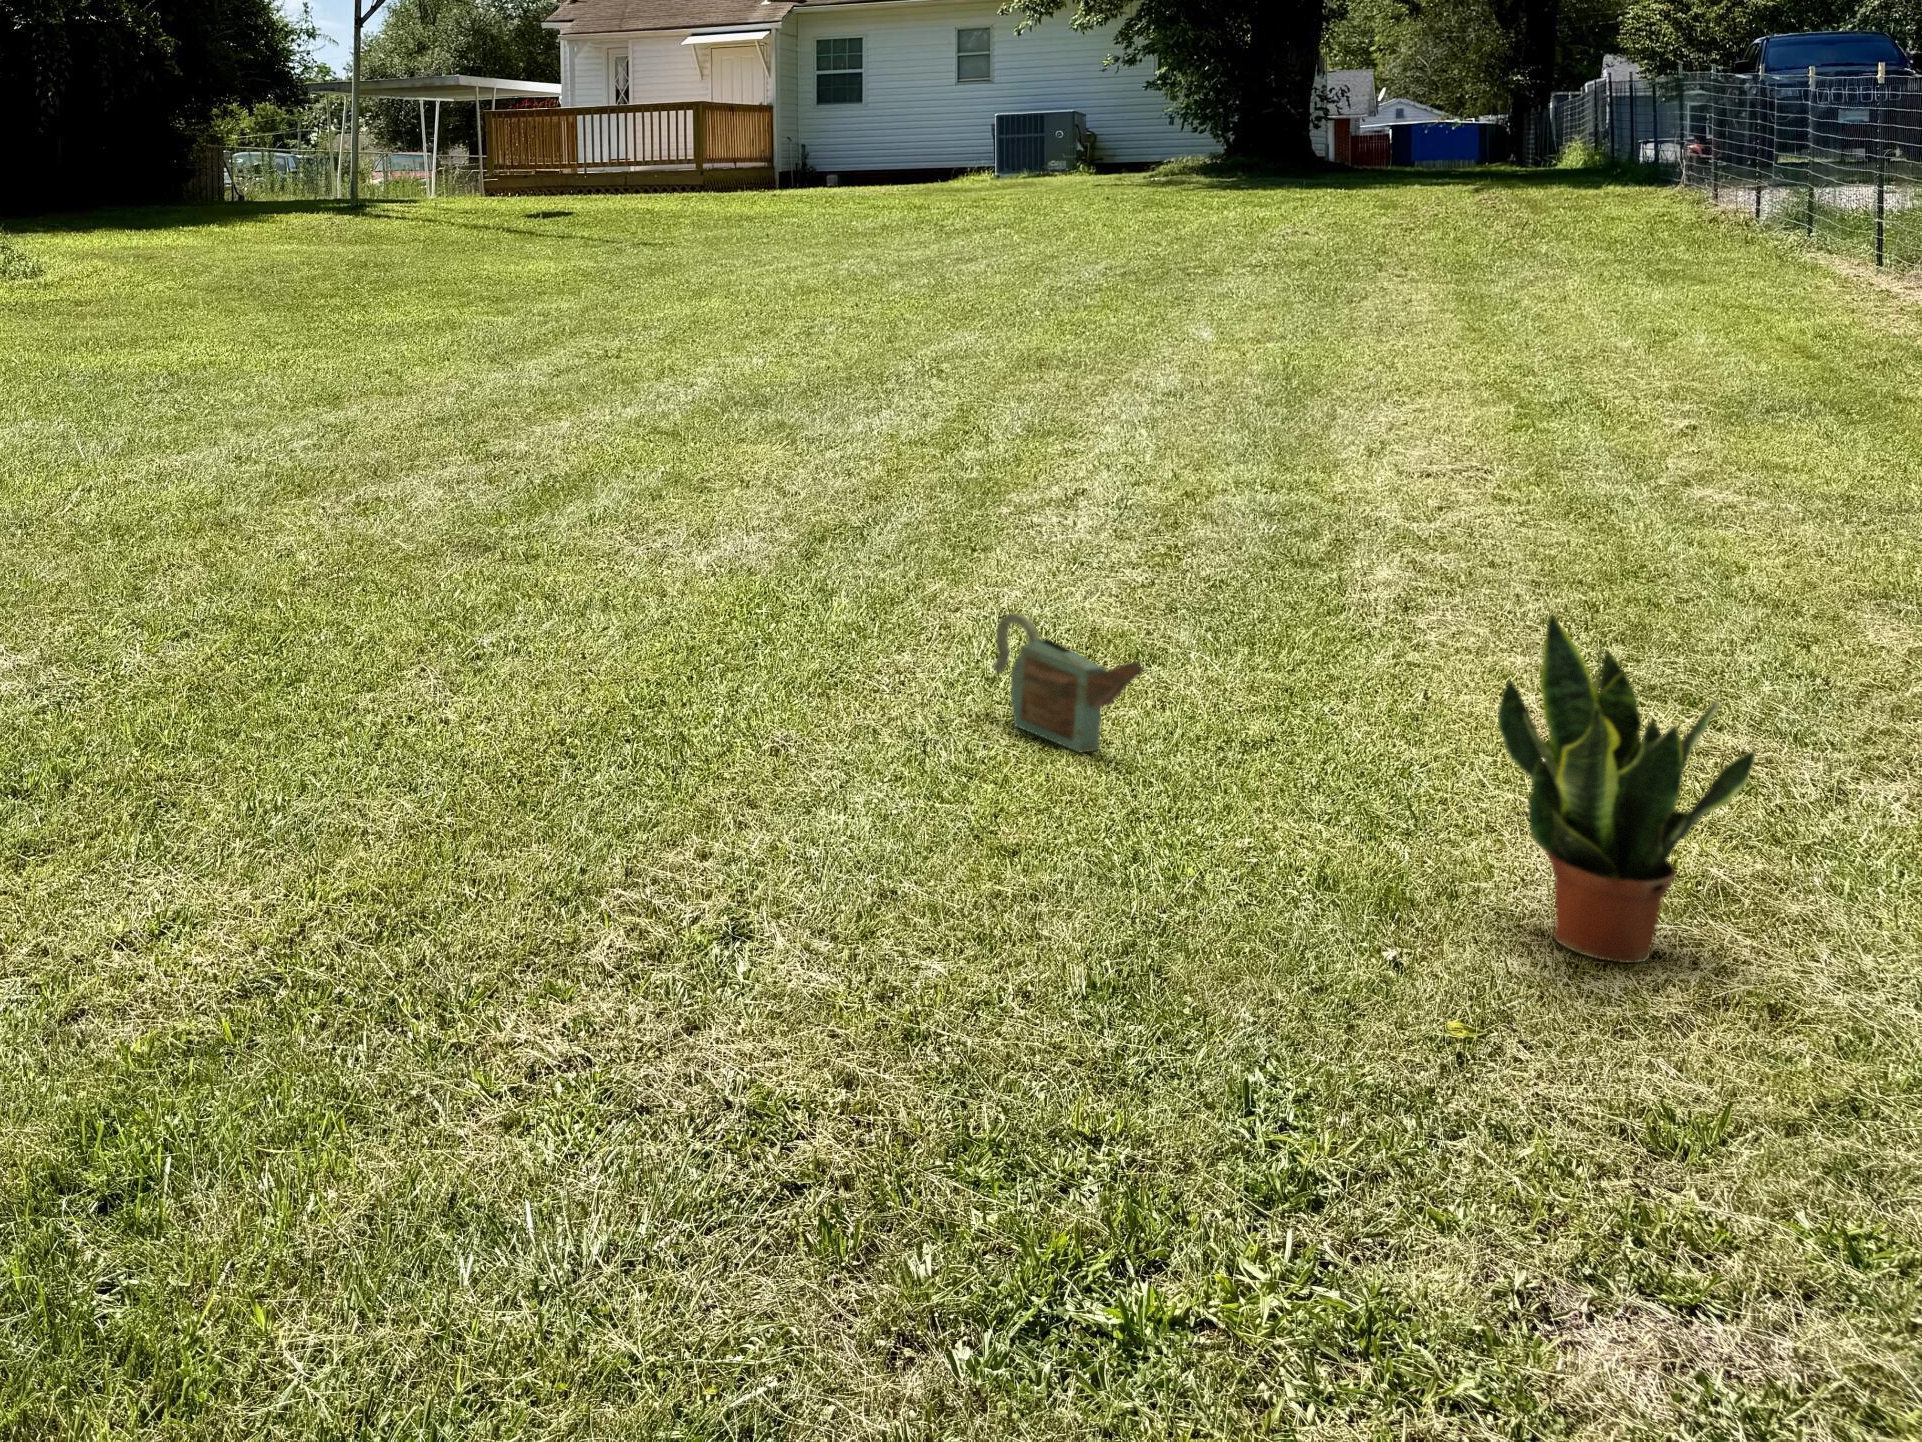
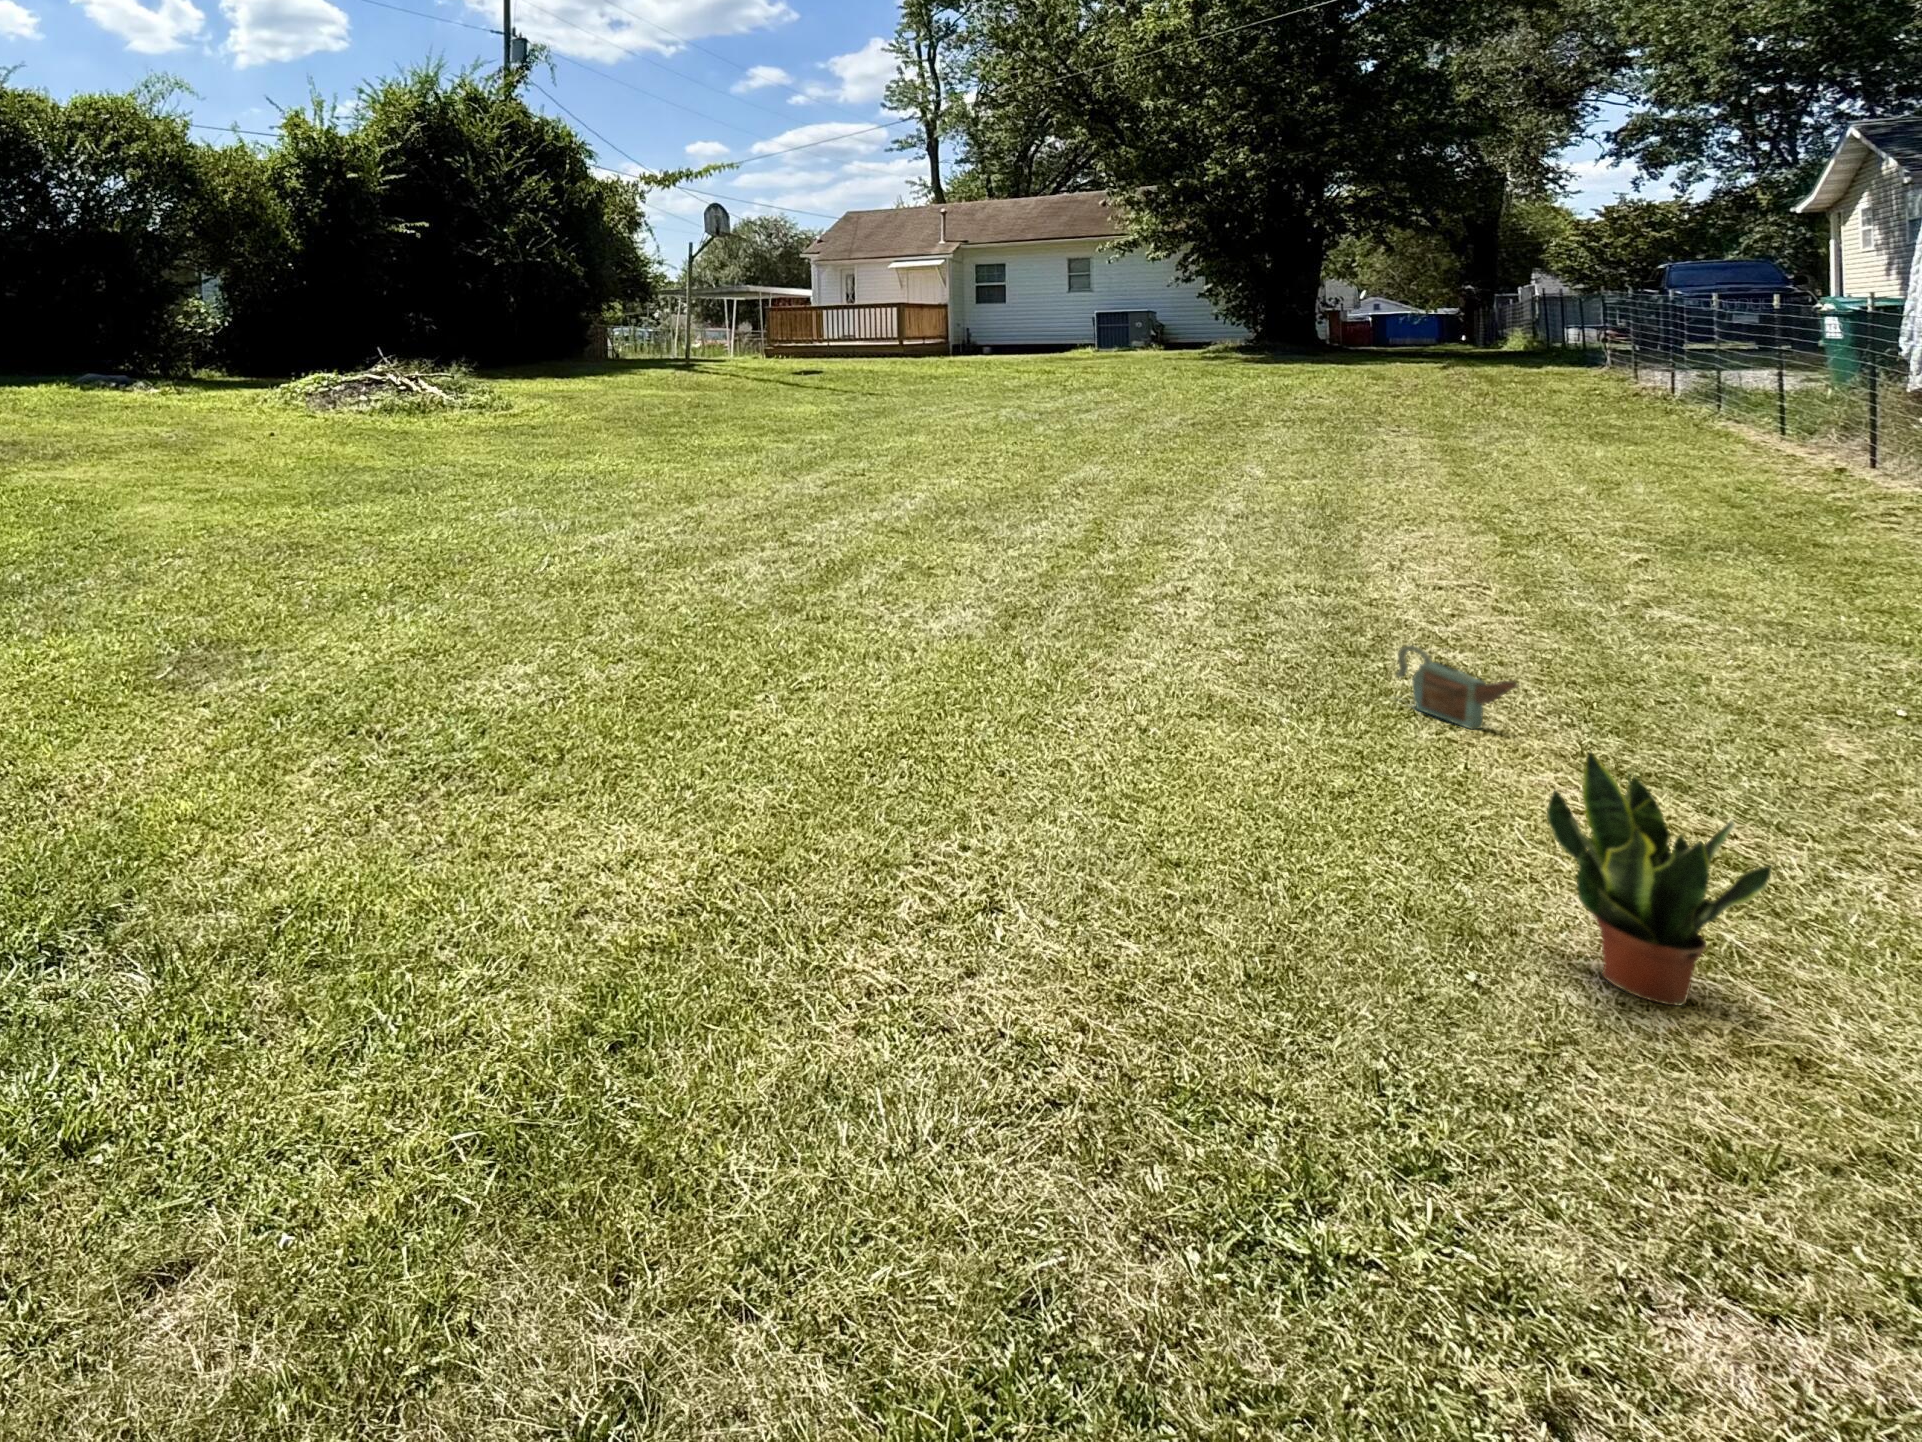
watering can: present [993,613,1145,753] -> present [1396,645,1518,729]

